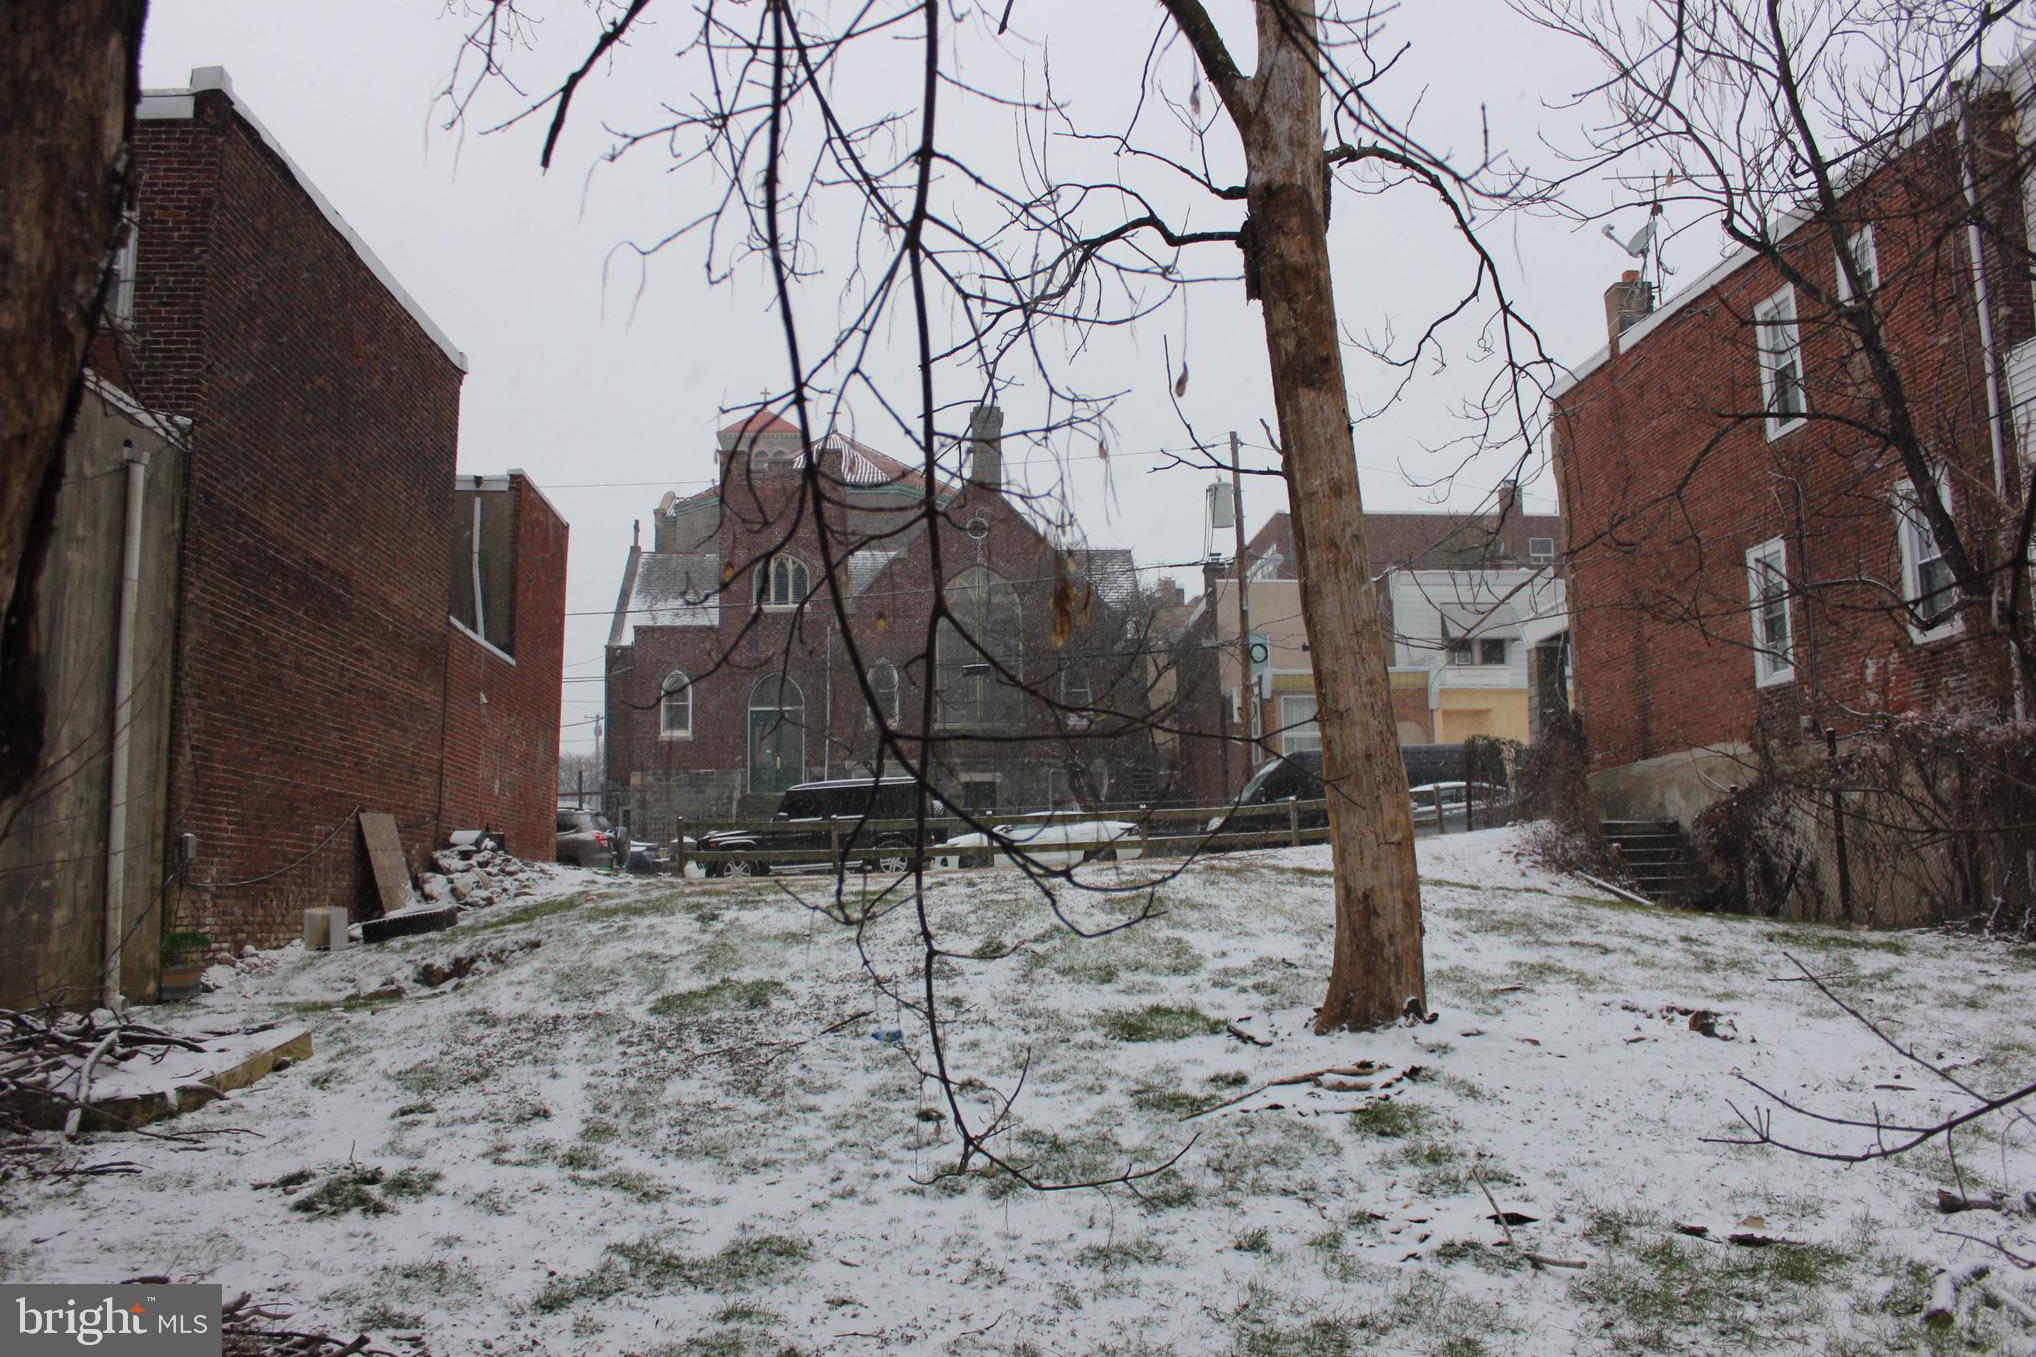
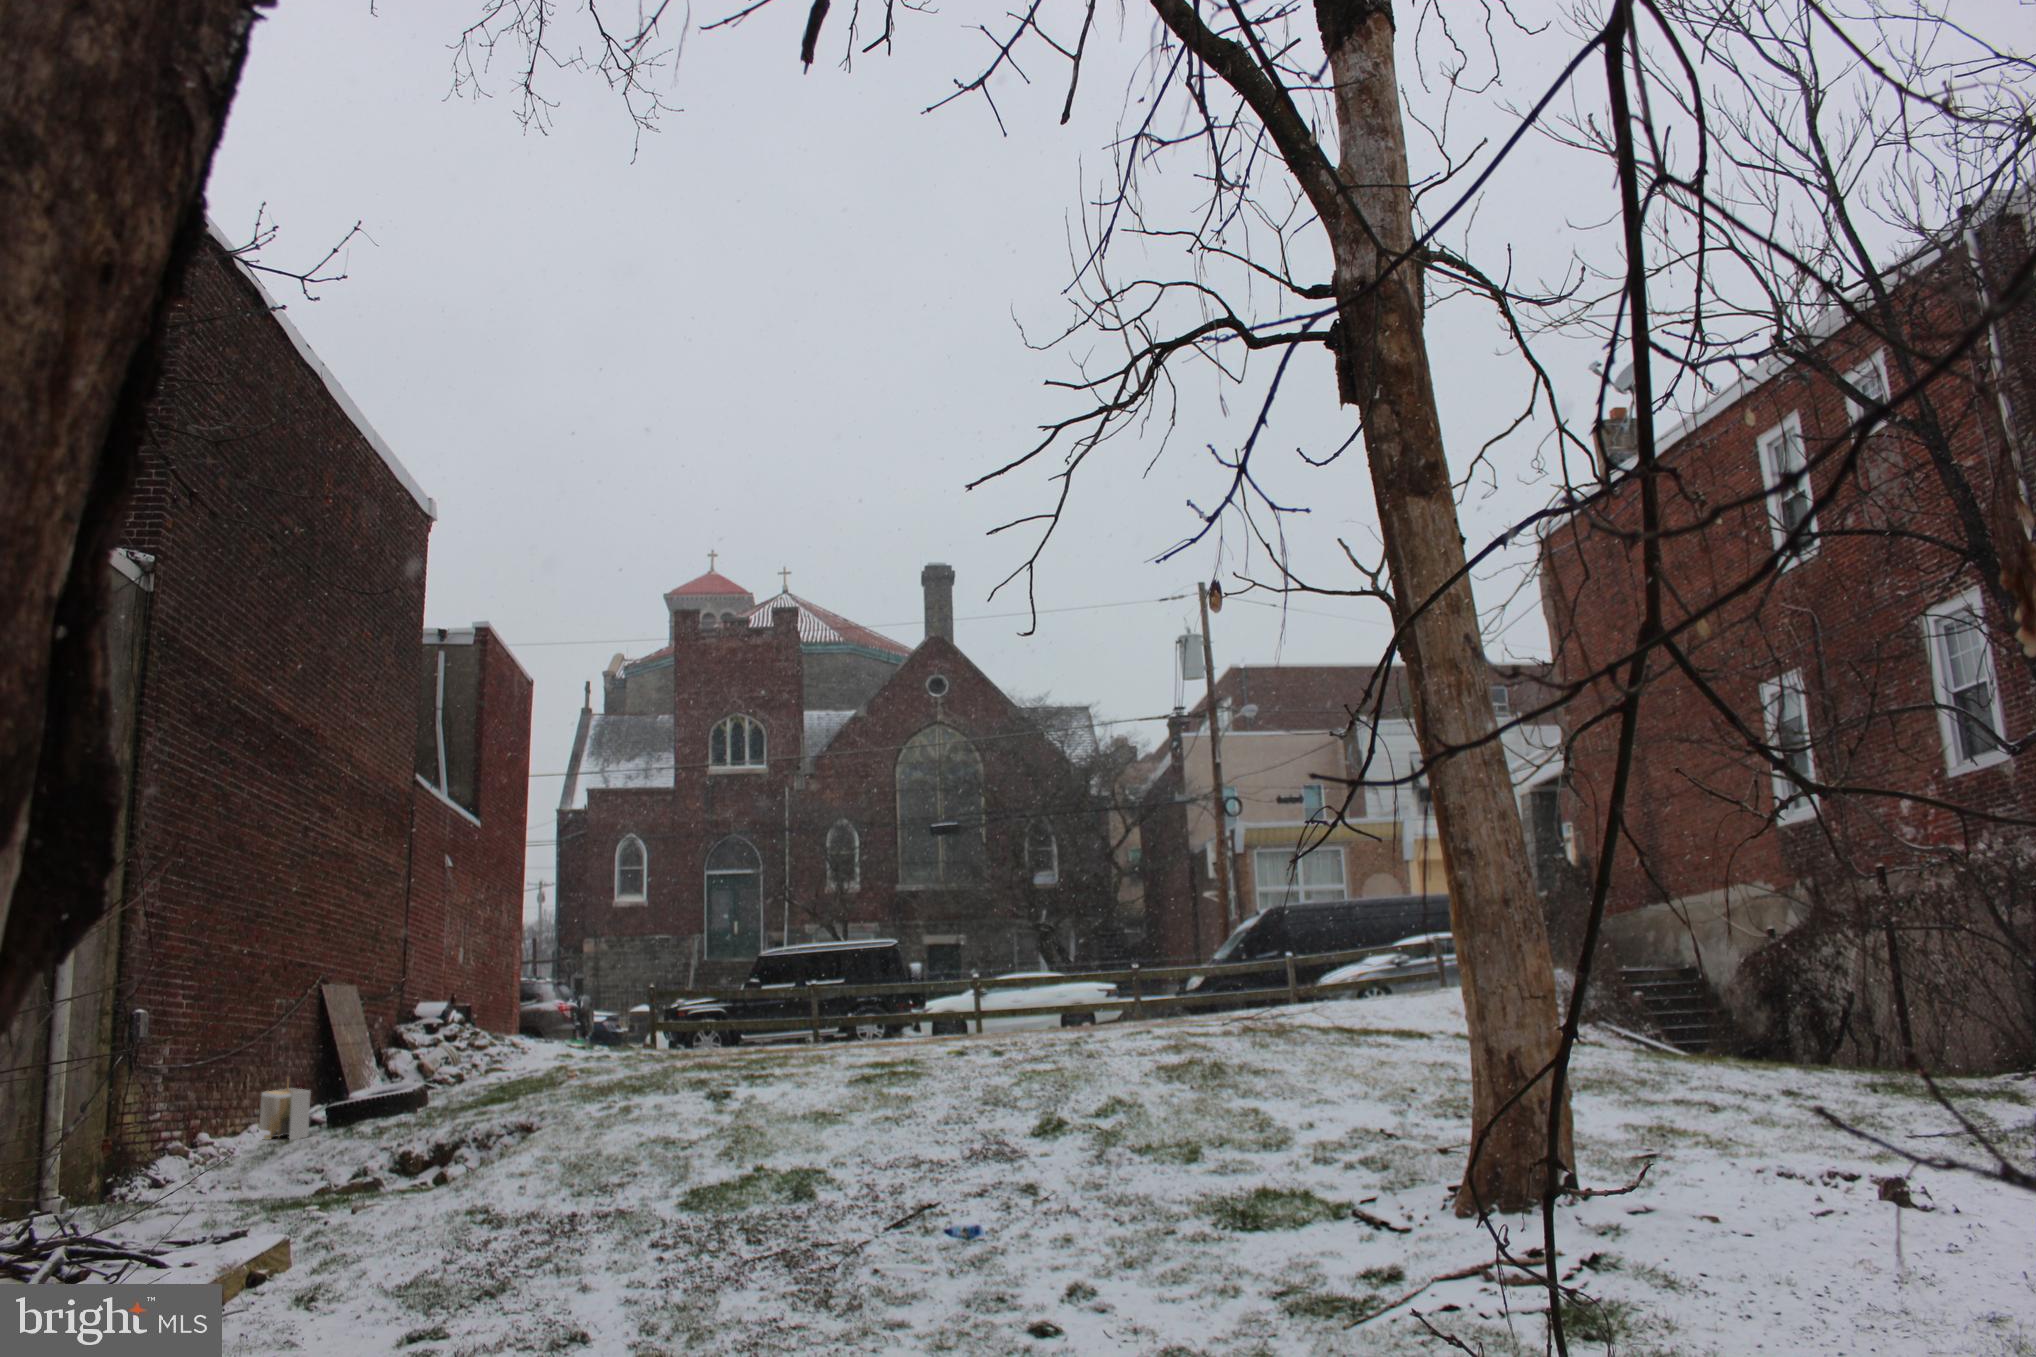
potted tree: present [156,930,212,1000] -> none [97,1119,168,1202]

